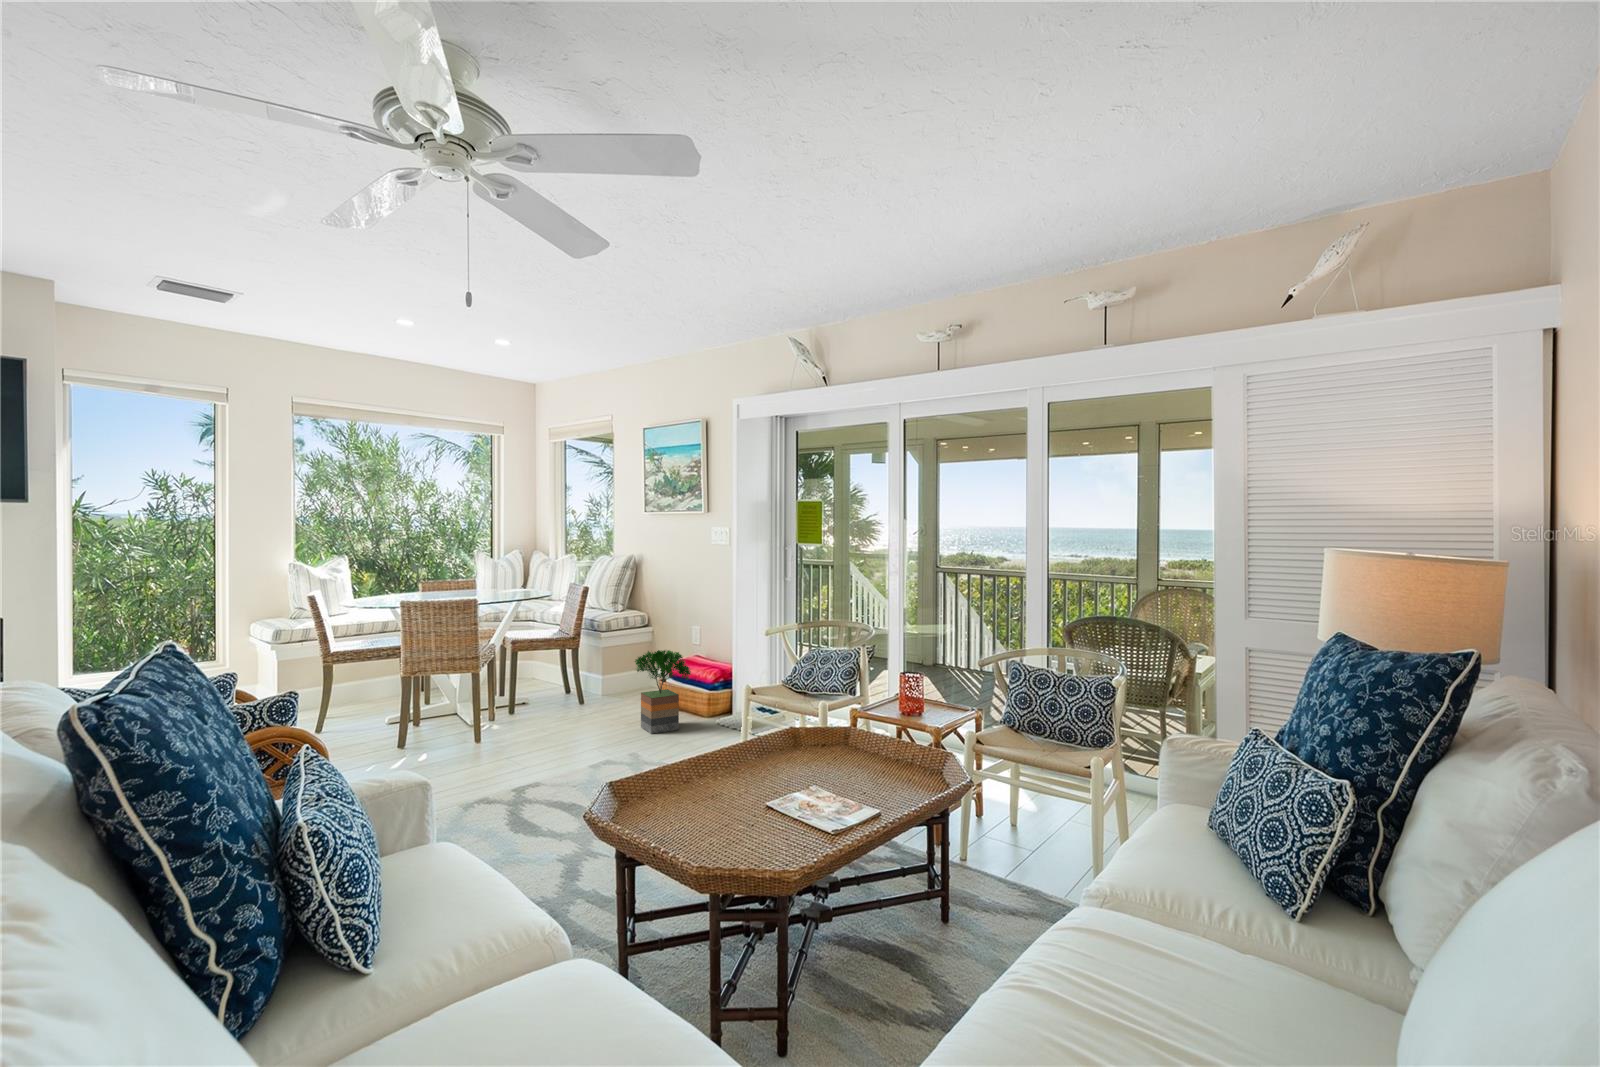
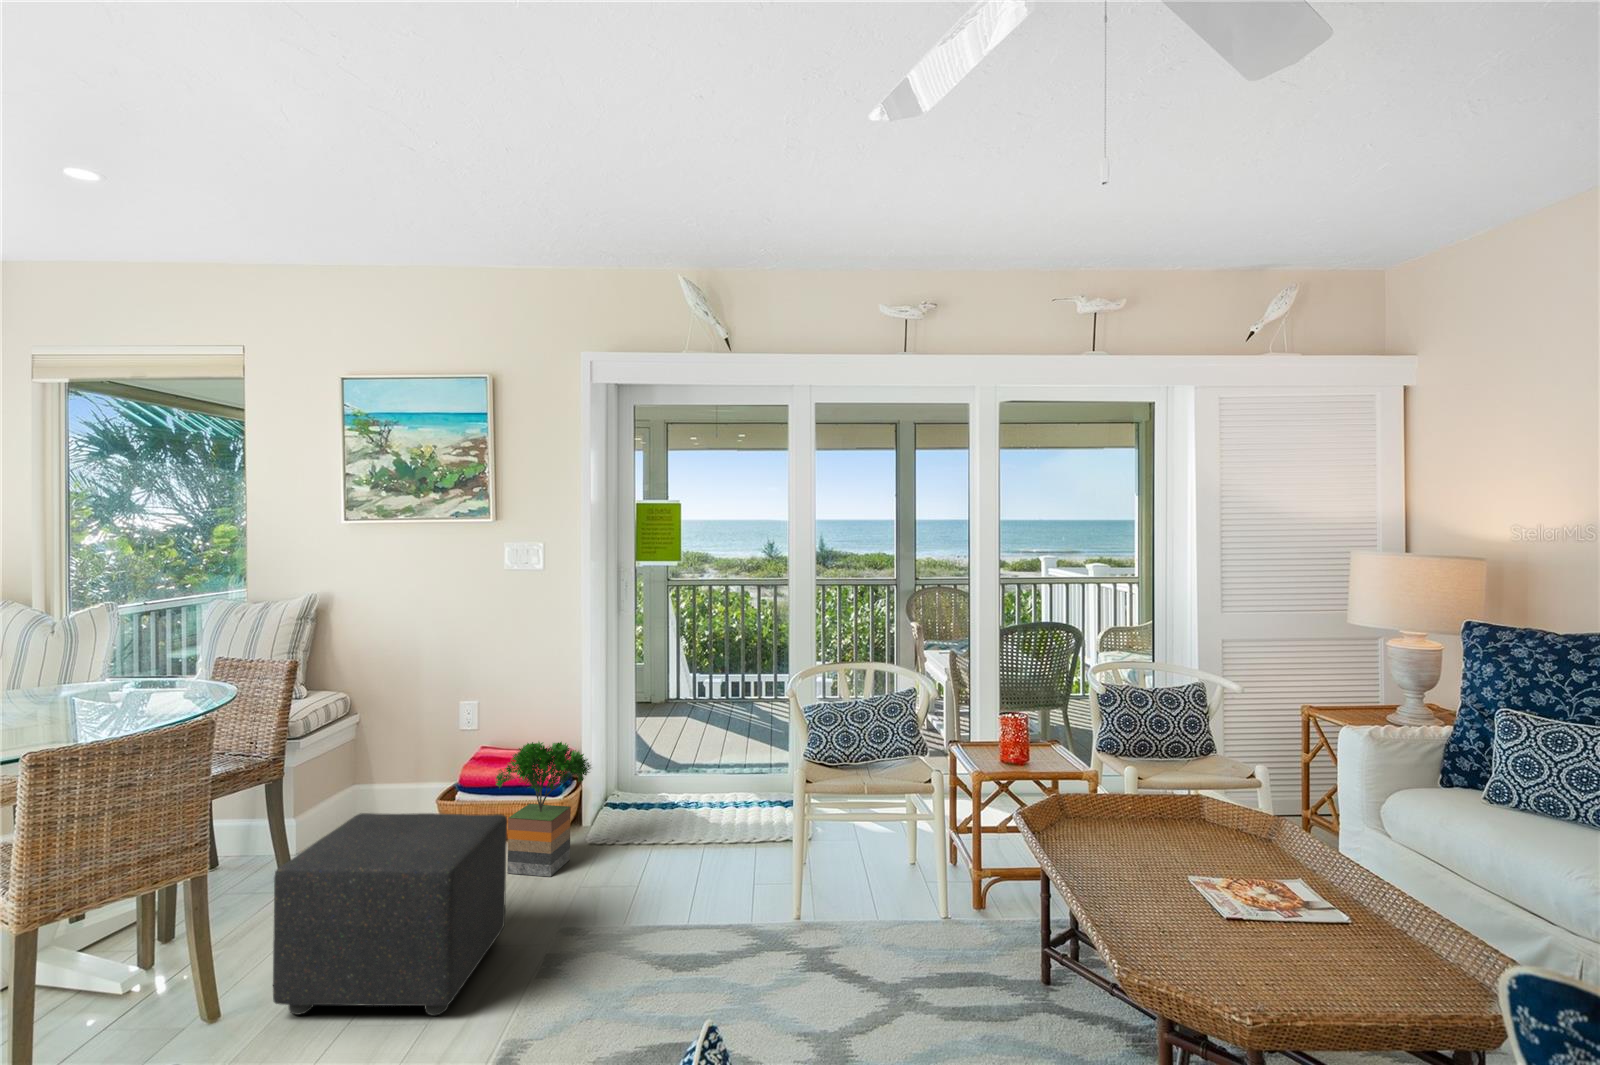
ottoman: none [451,666,570,767] -> present [273,813,507,1016]

